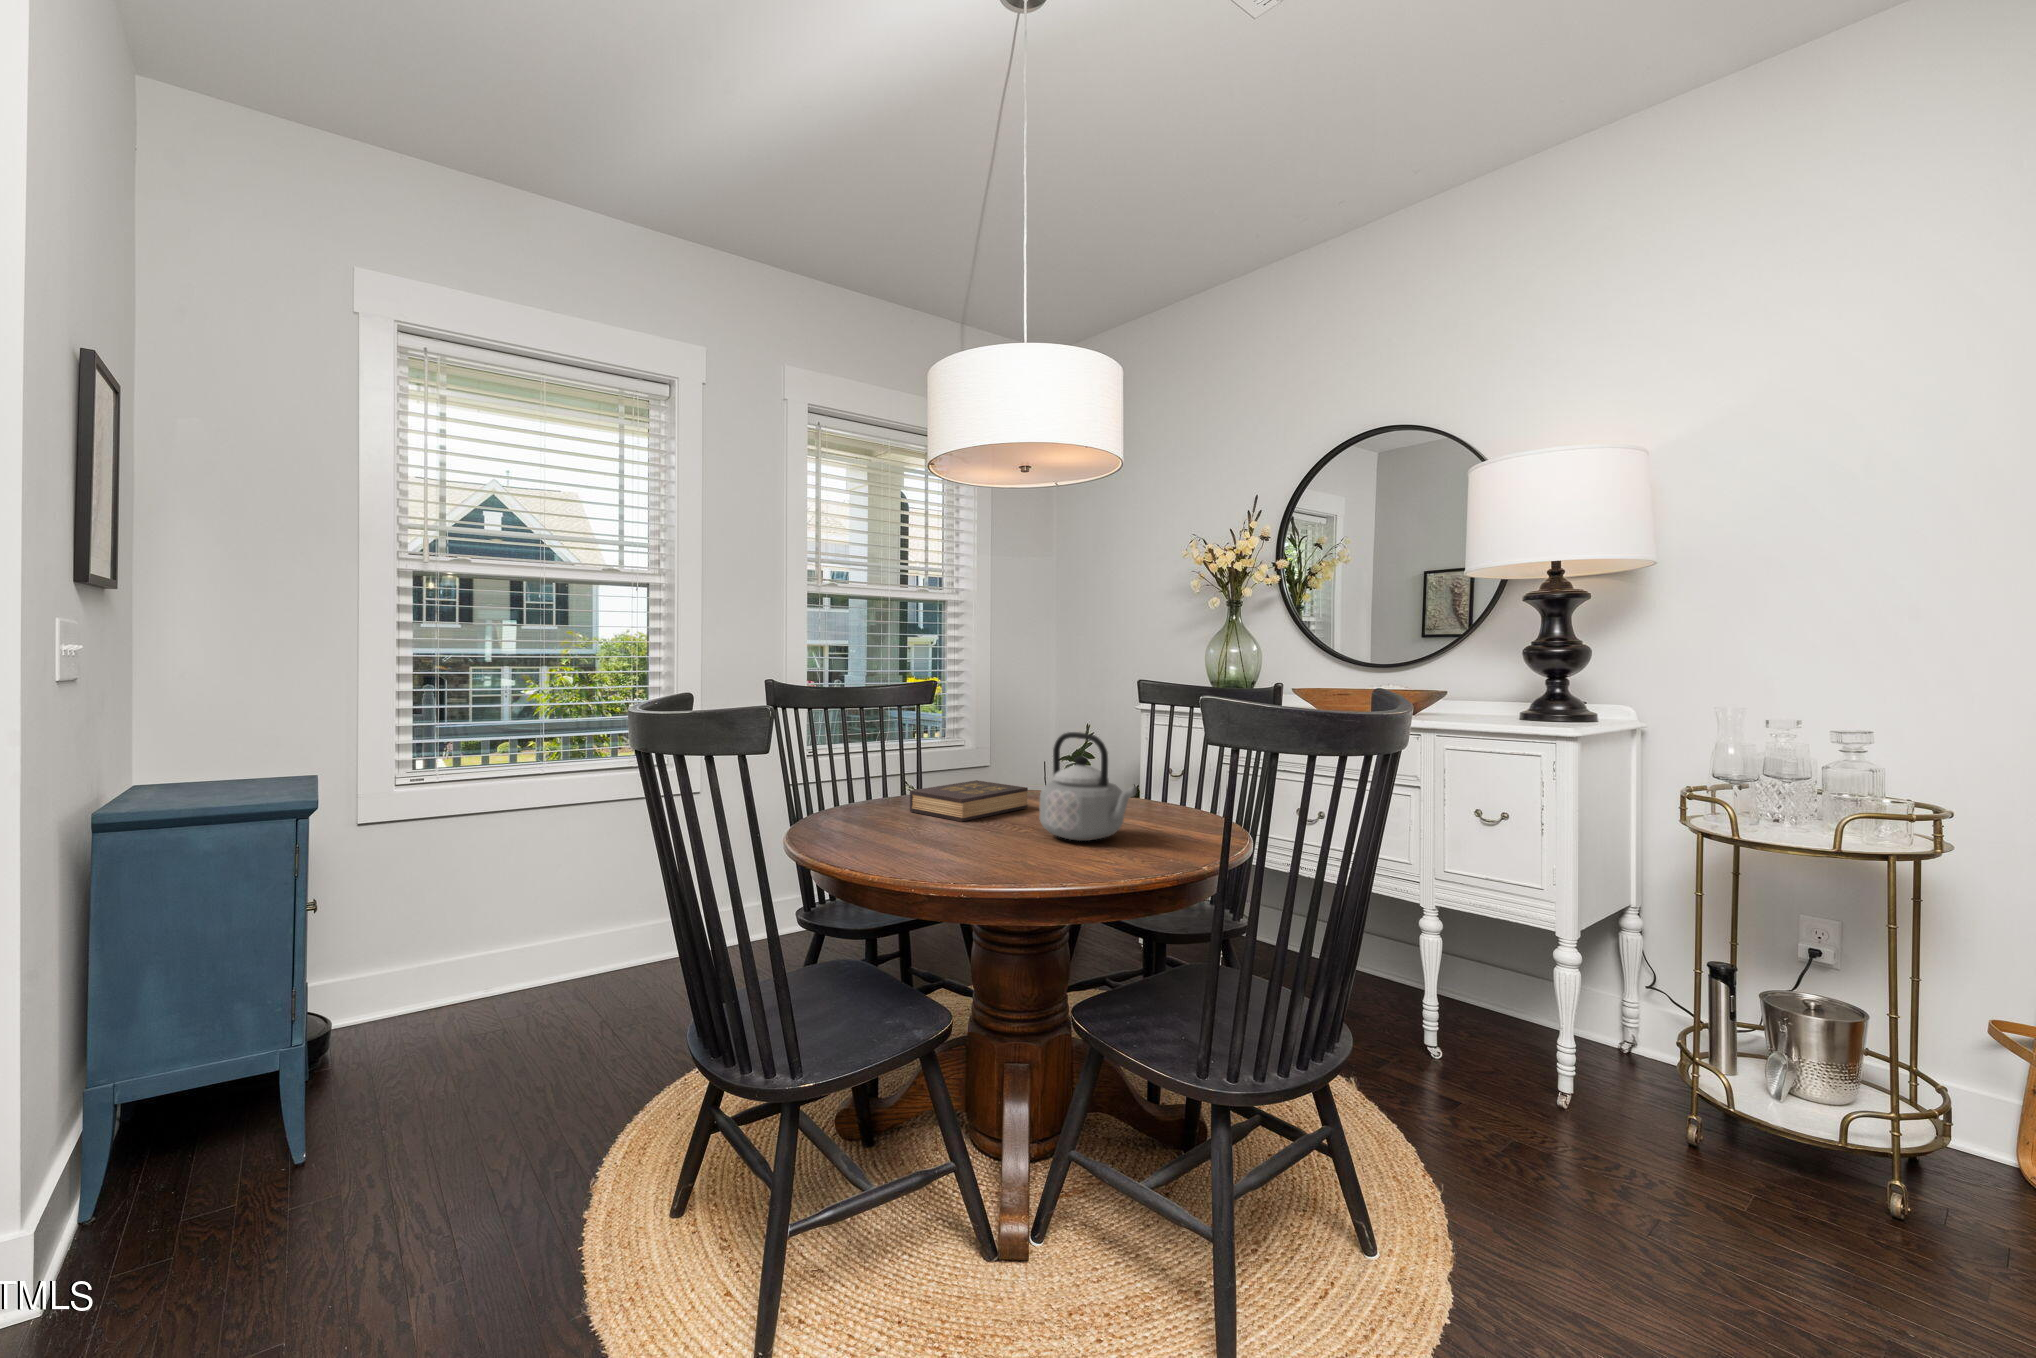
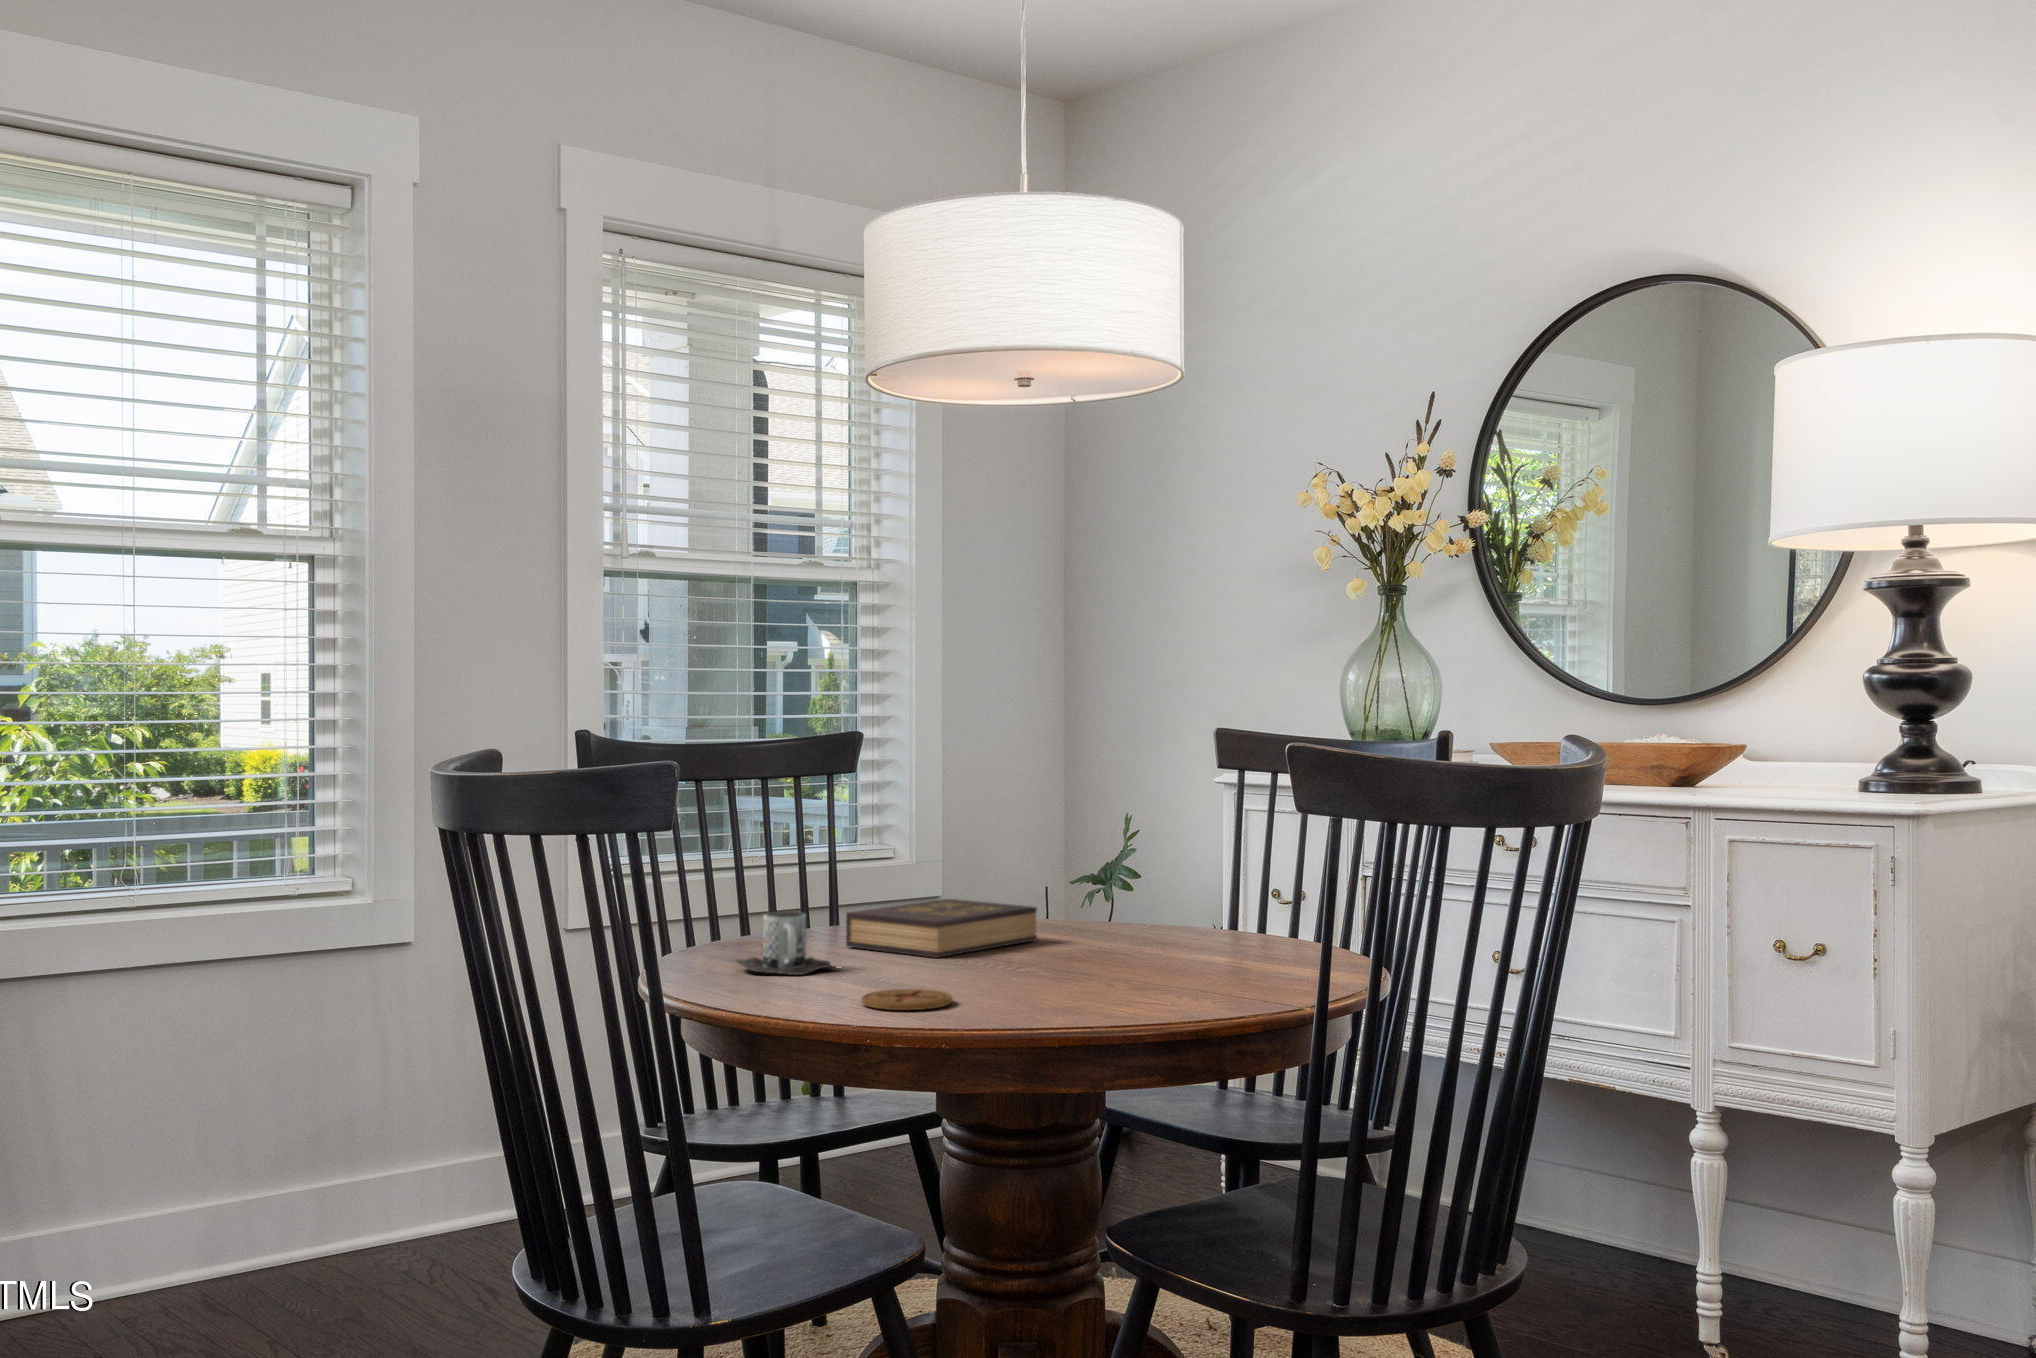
teapot: present [1040,732,1137,841] -> none [1065,810,1214,976]
mug: none [832,794,899,836] -> present [737,912,832,975]
coaster: none [895,853,957,872] -> present [862,989,952,1010]

